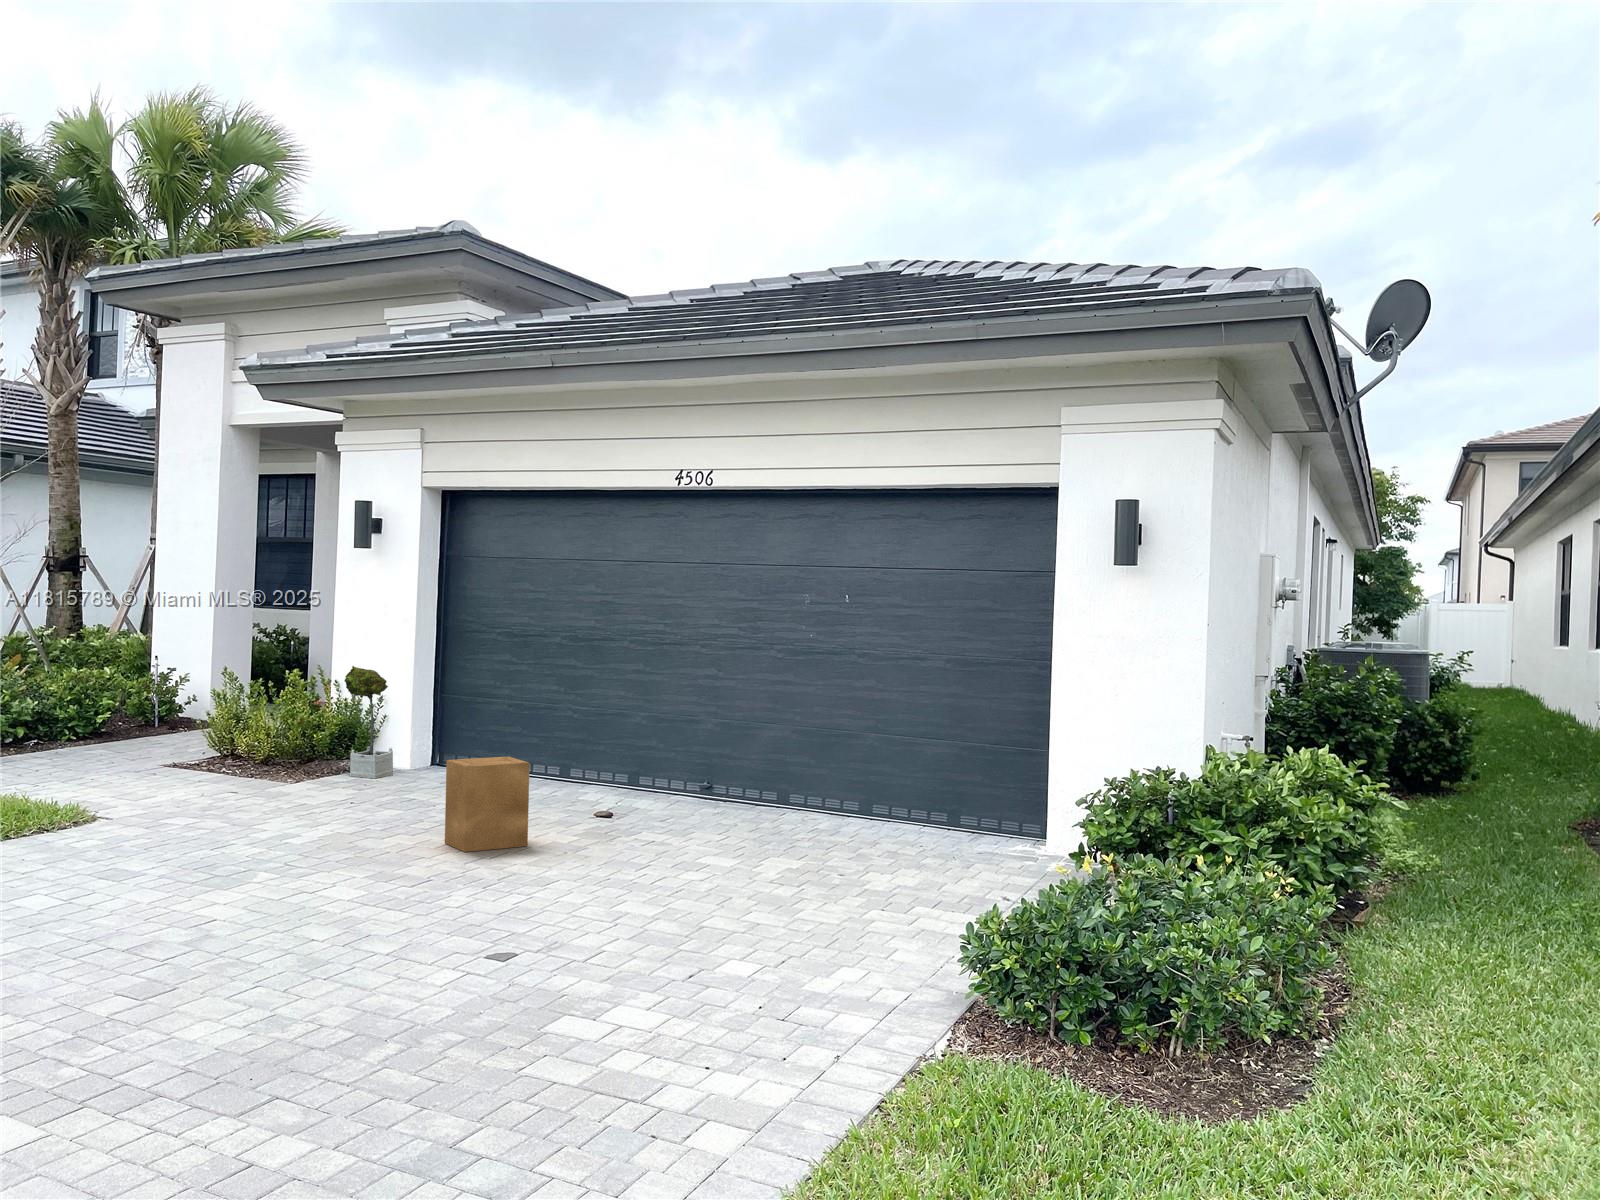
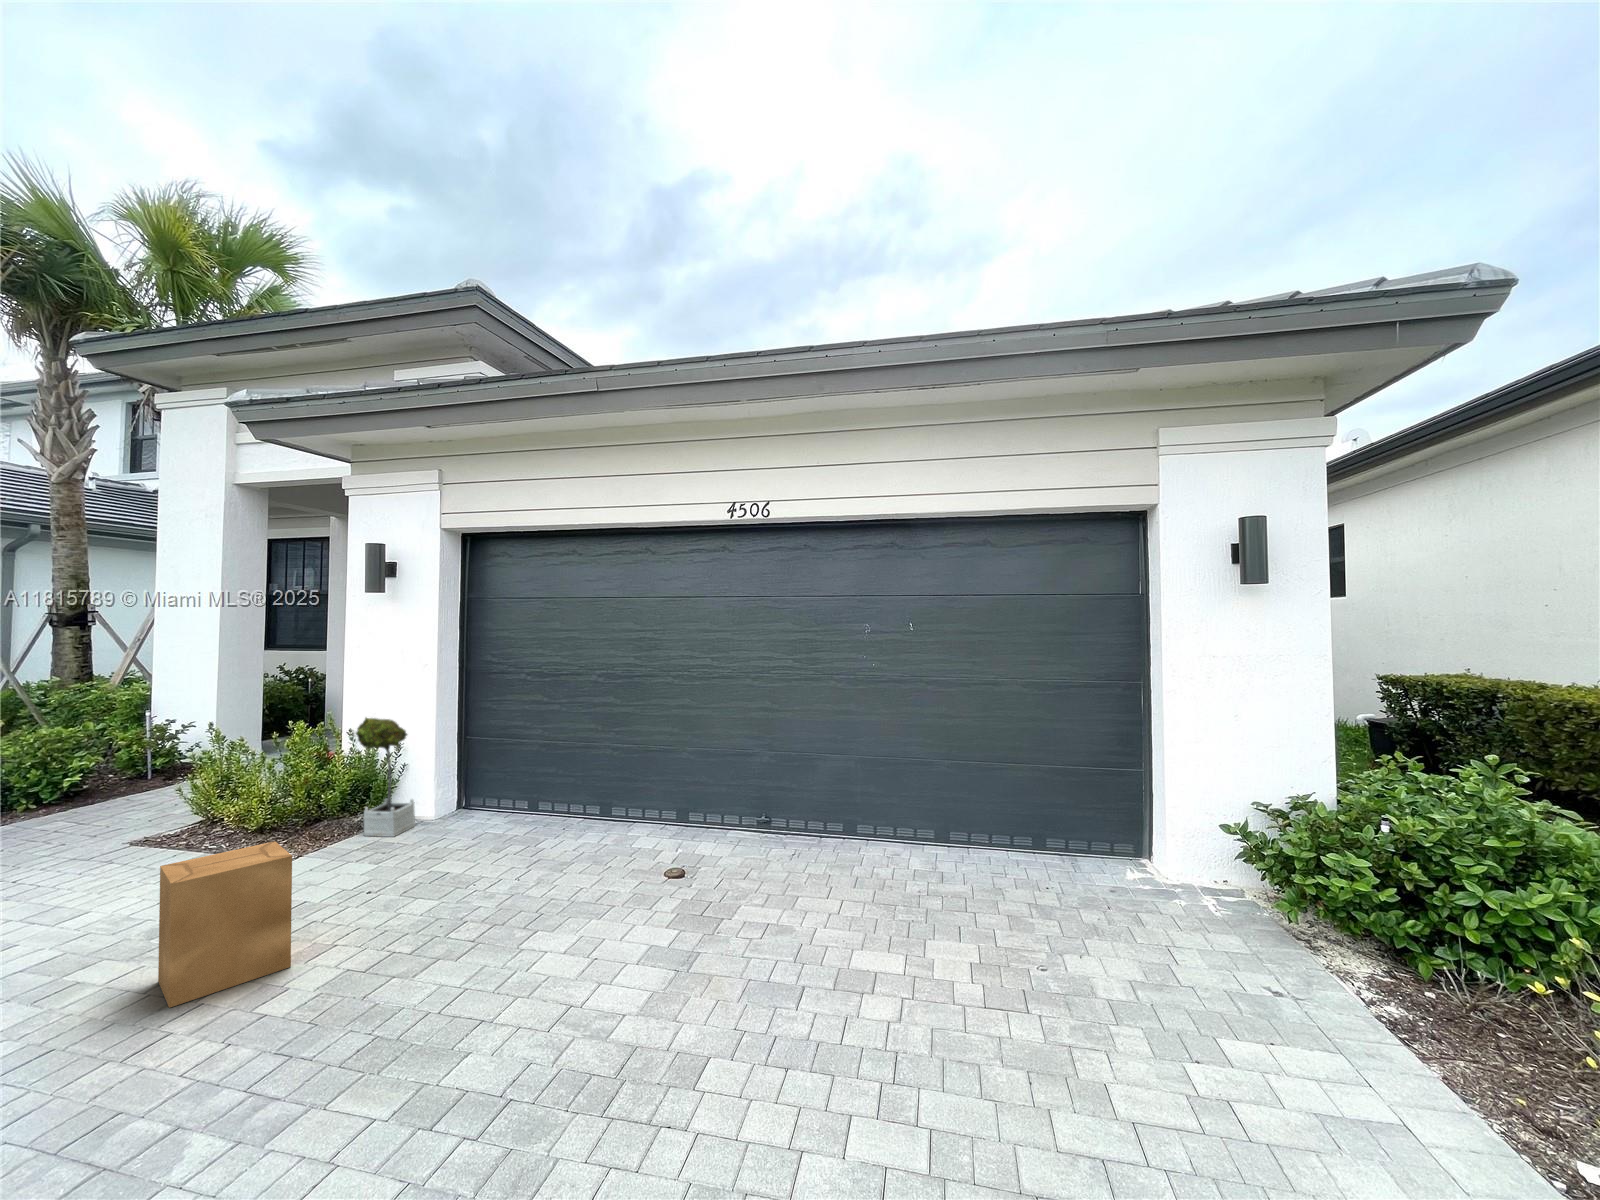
cardboard box: present [445,756,530,852] -> present [158,841,292,1008]

